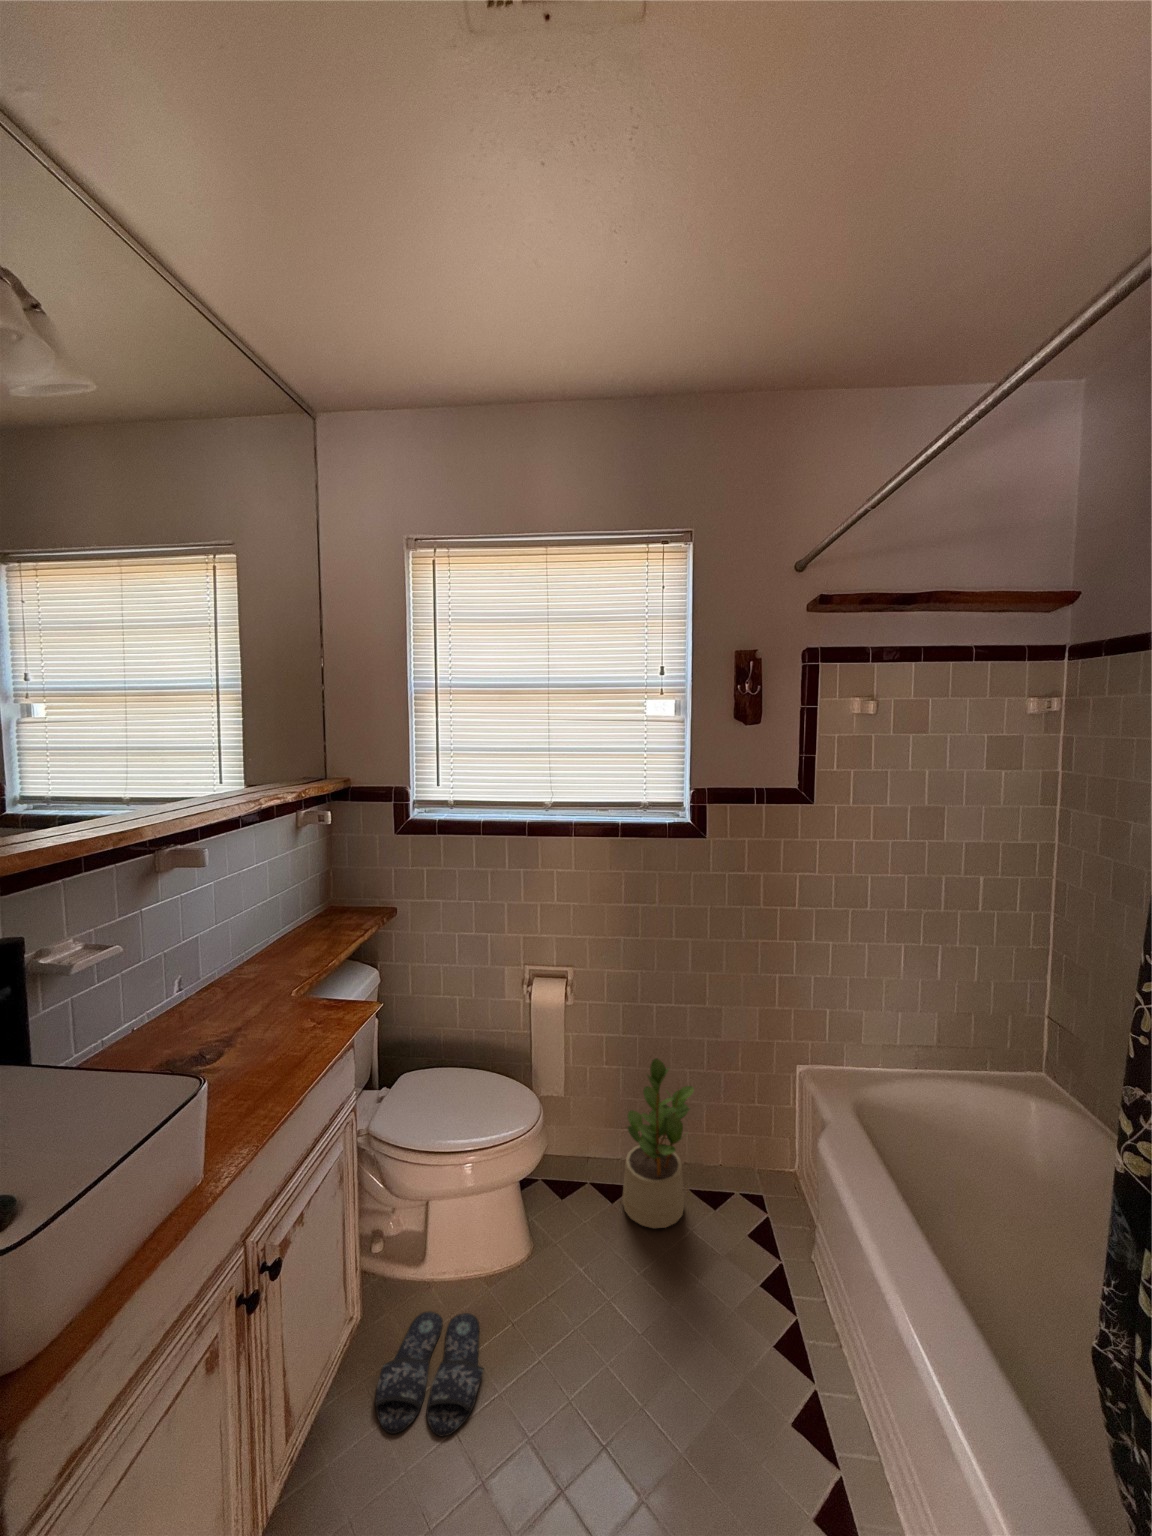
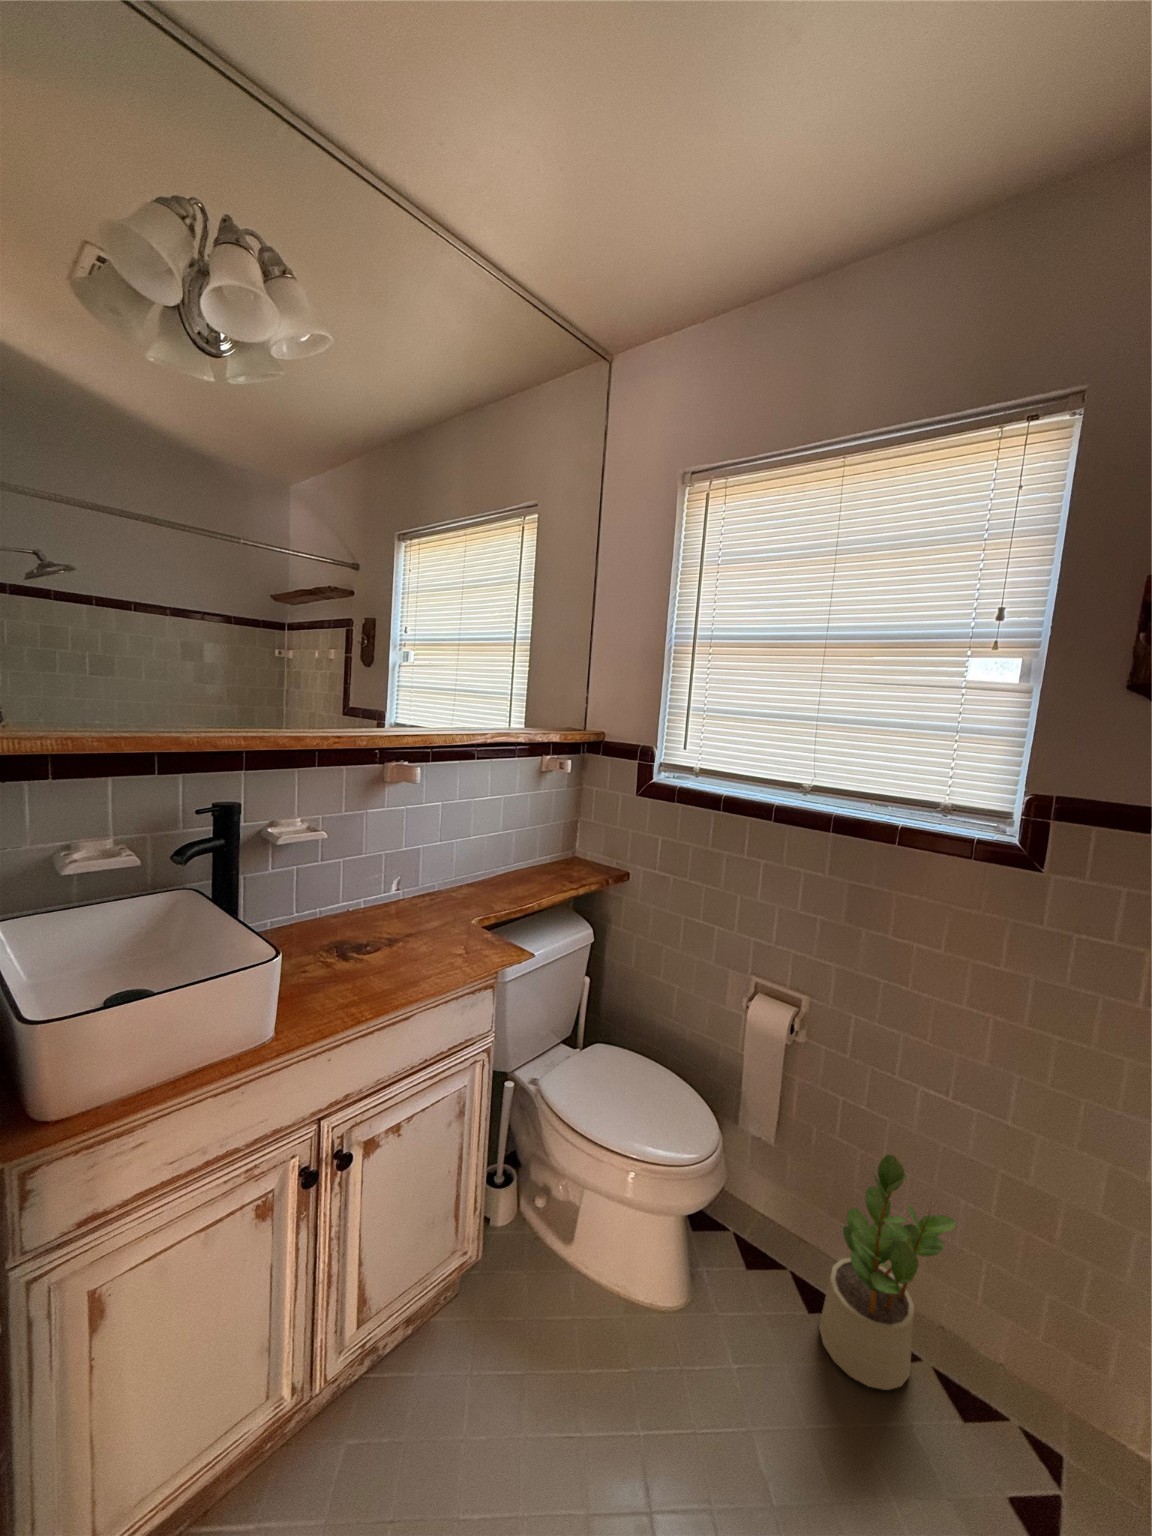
slippers: present [375,1312,484,1436] -> none [468,1295,597,1436]

